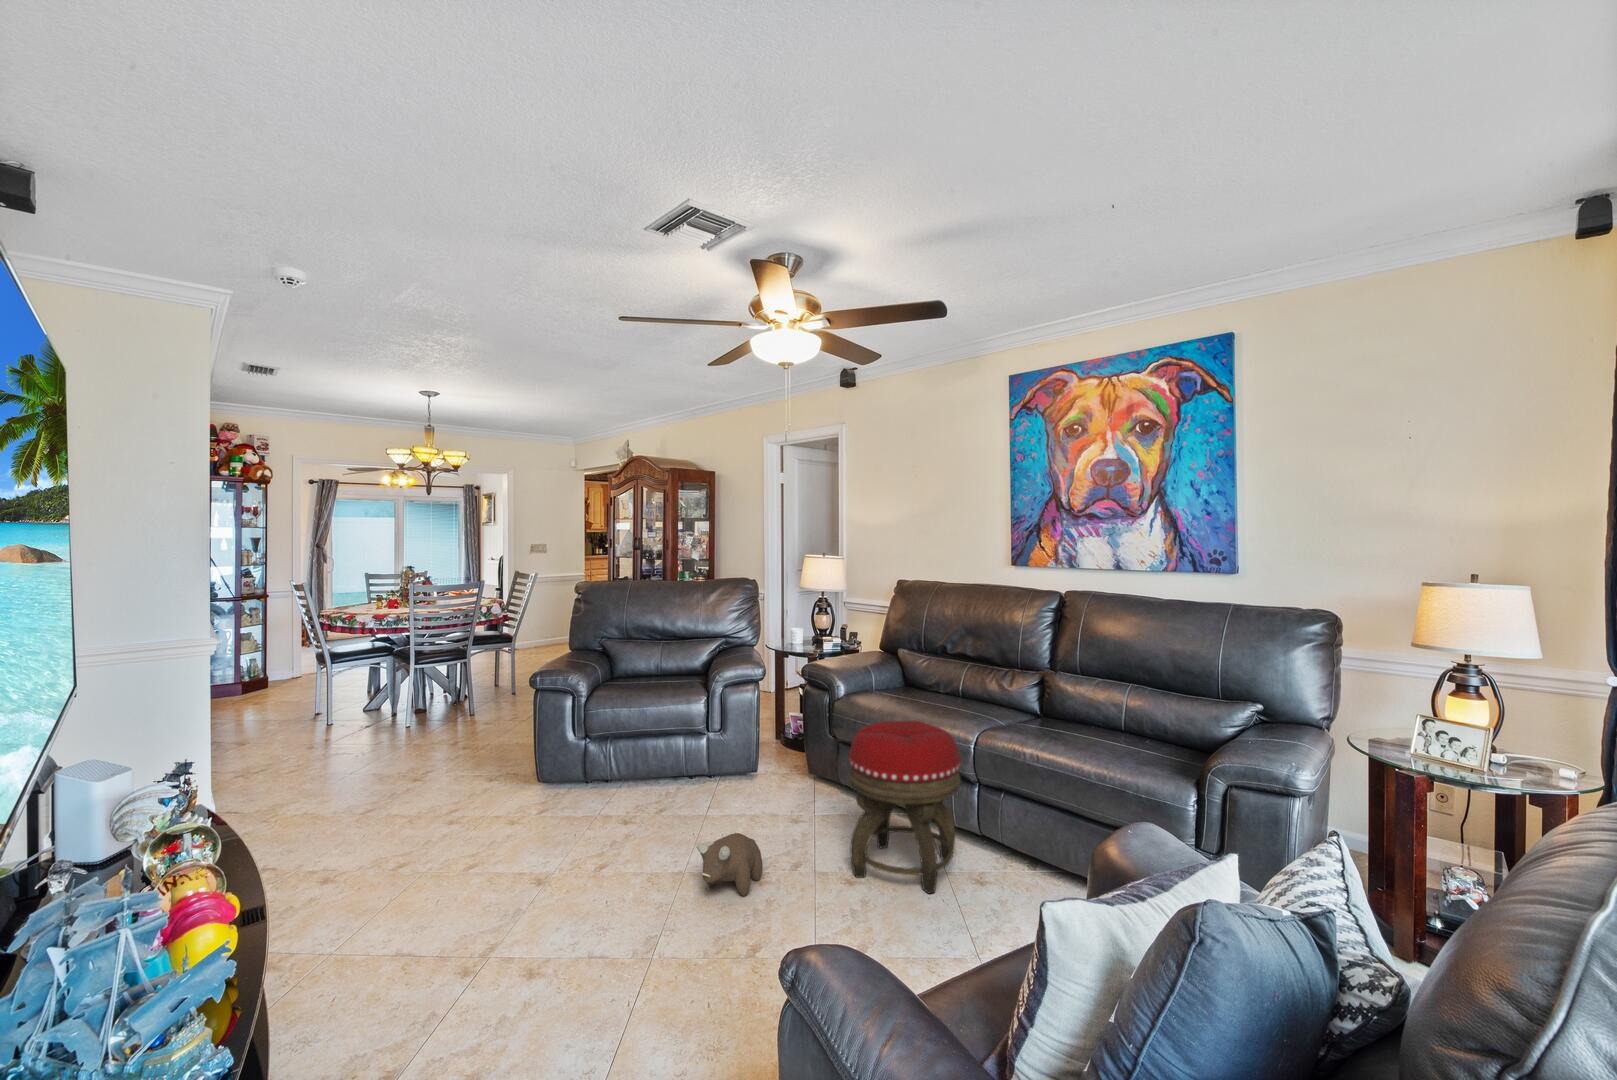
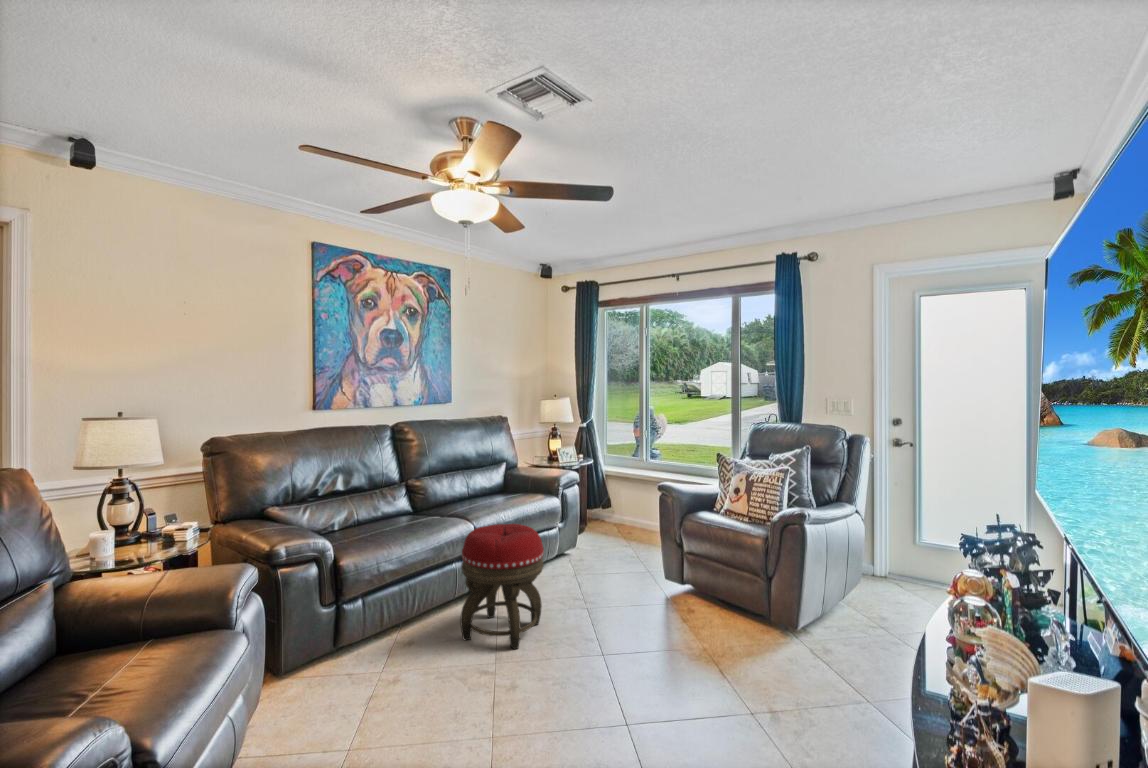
plush toy: present [696,833,763,896] -> none [507,657,575,716]

